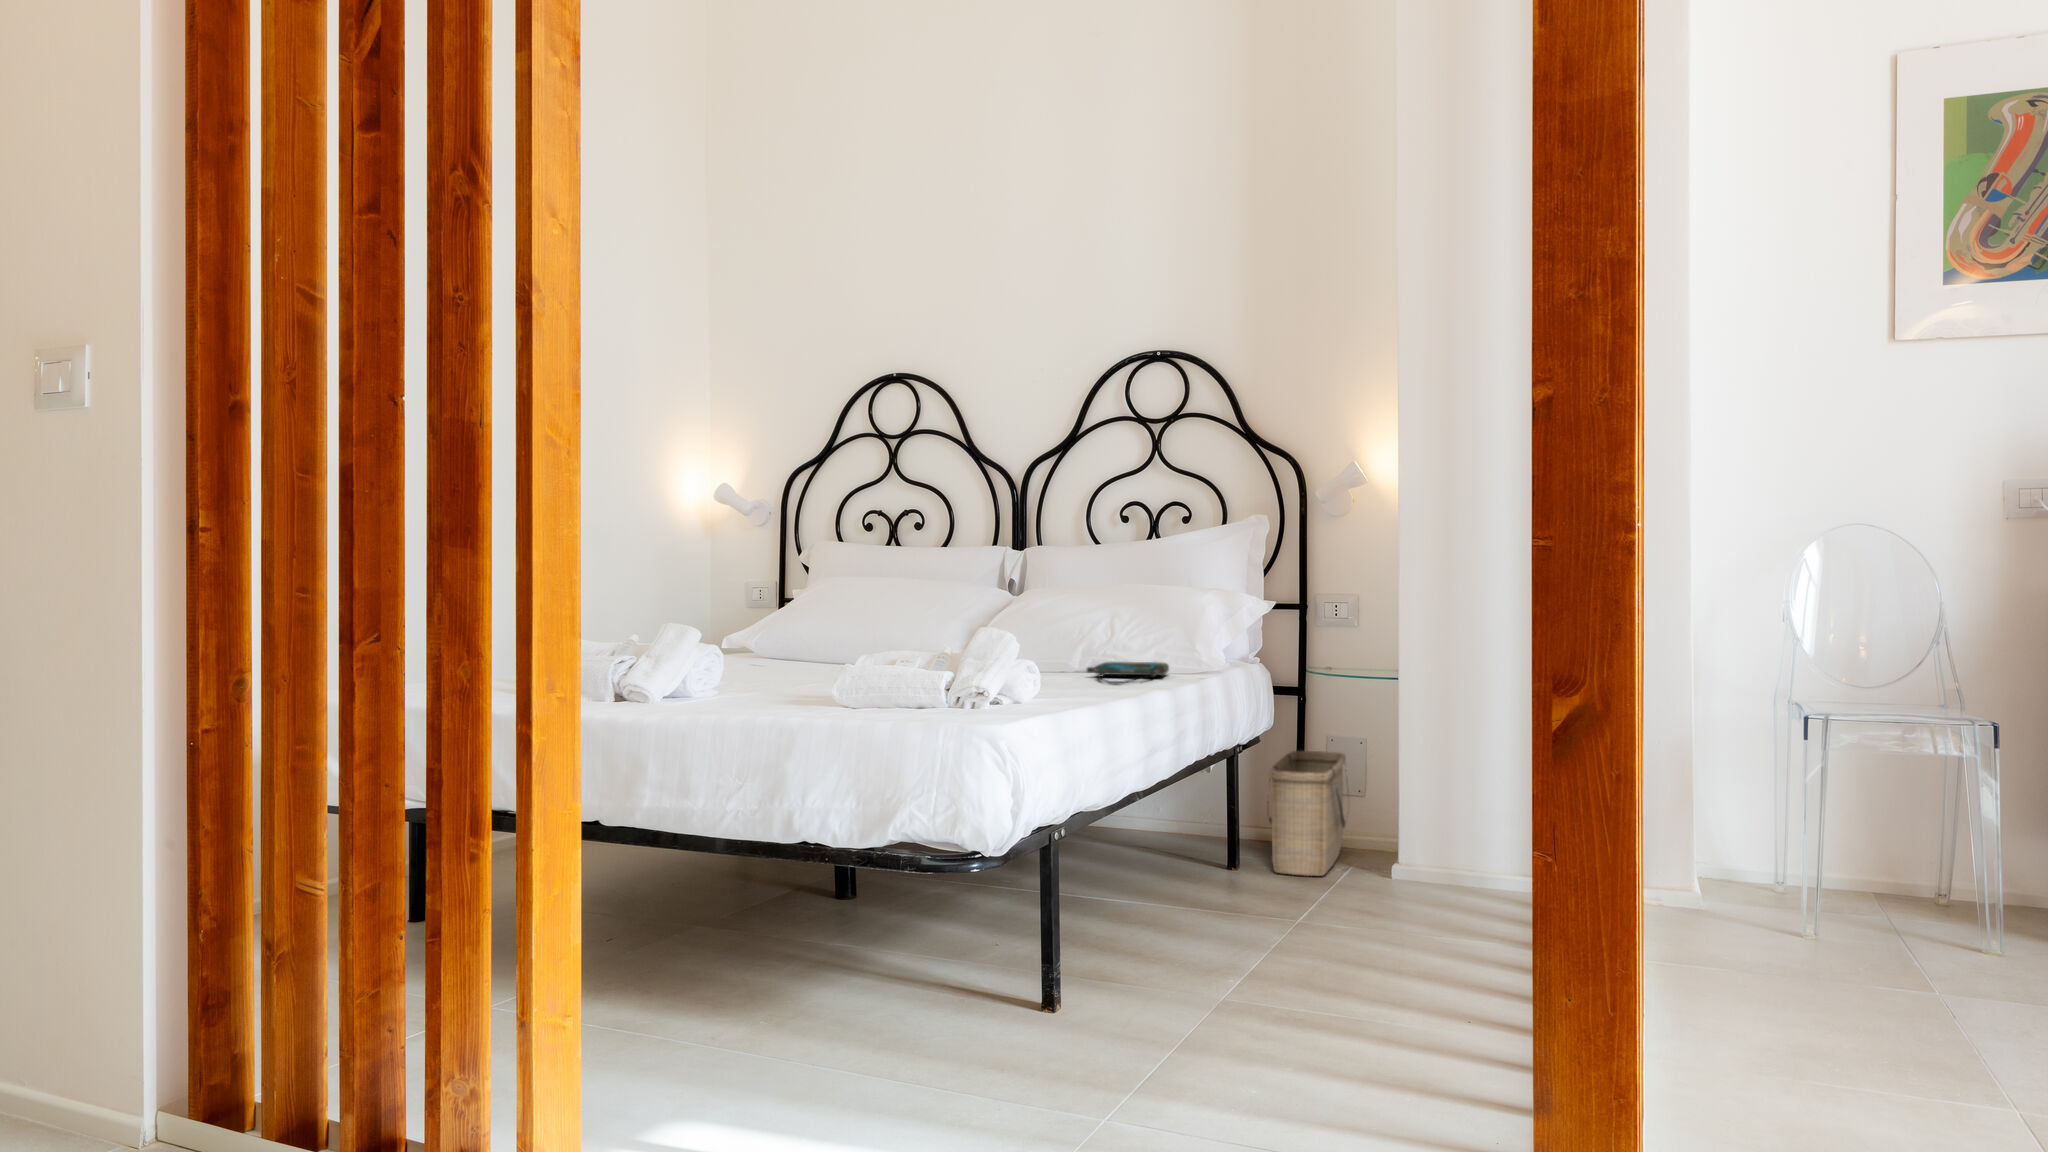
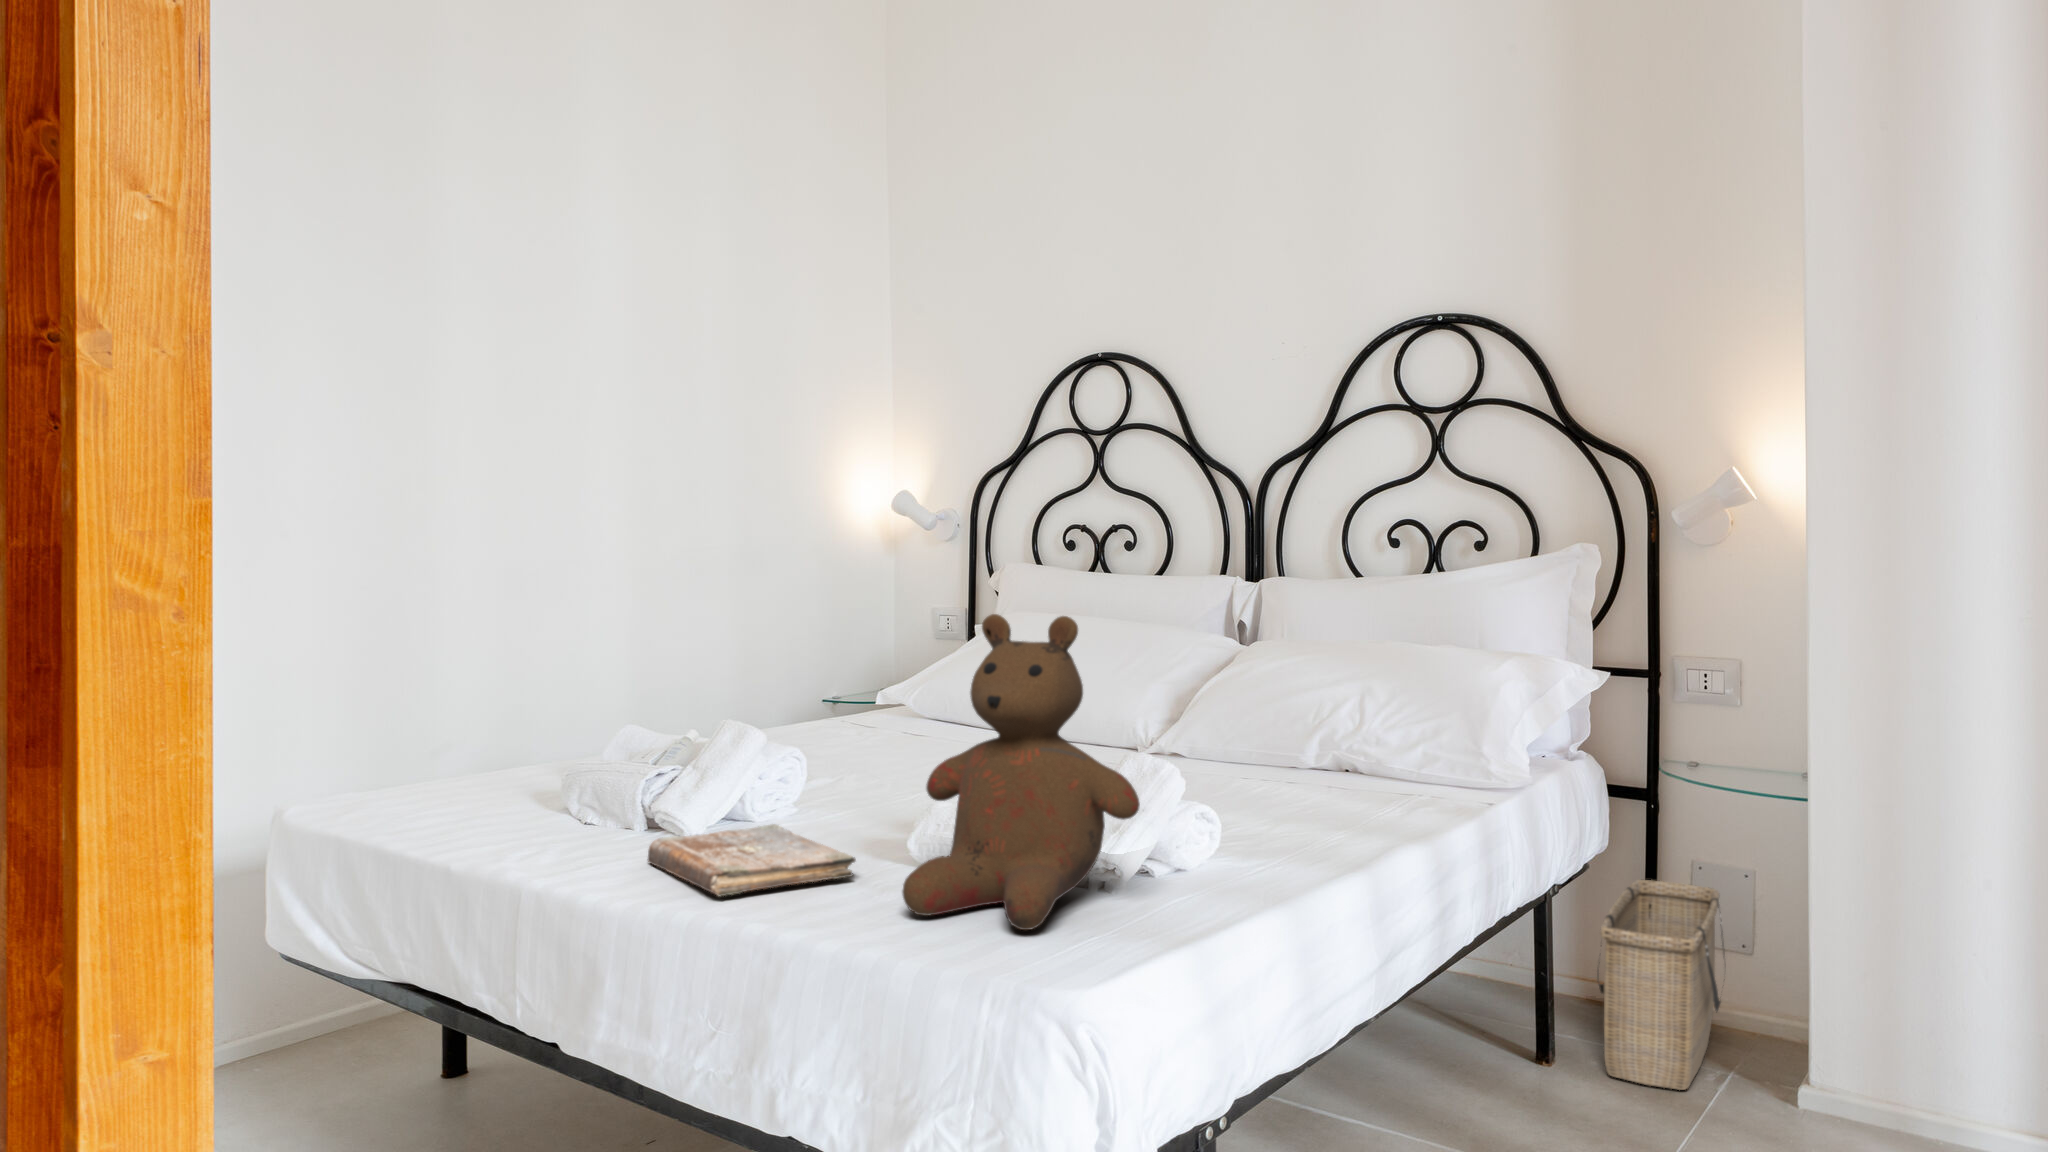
teddy bear: none [859,534,1001,719] -> present [902,614,1140,930]
tote bag: present [1086,662,1169,685] -> none [1322,759,1447,810]
book: none [660,687,812,715] -> present [648,824,856,896]

